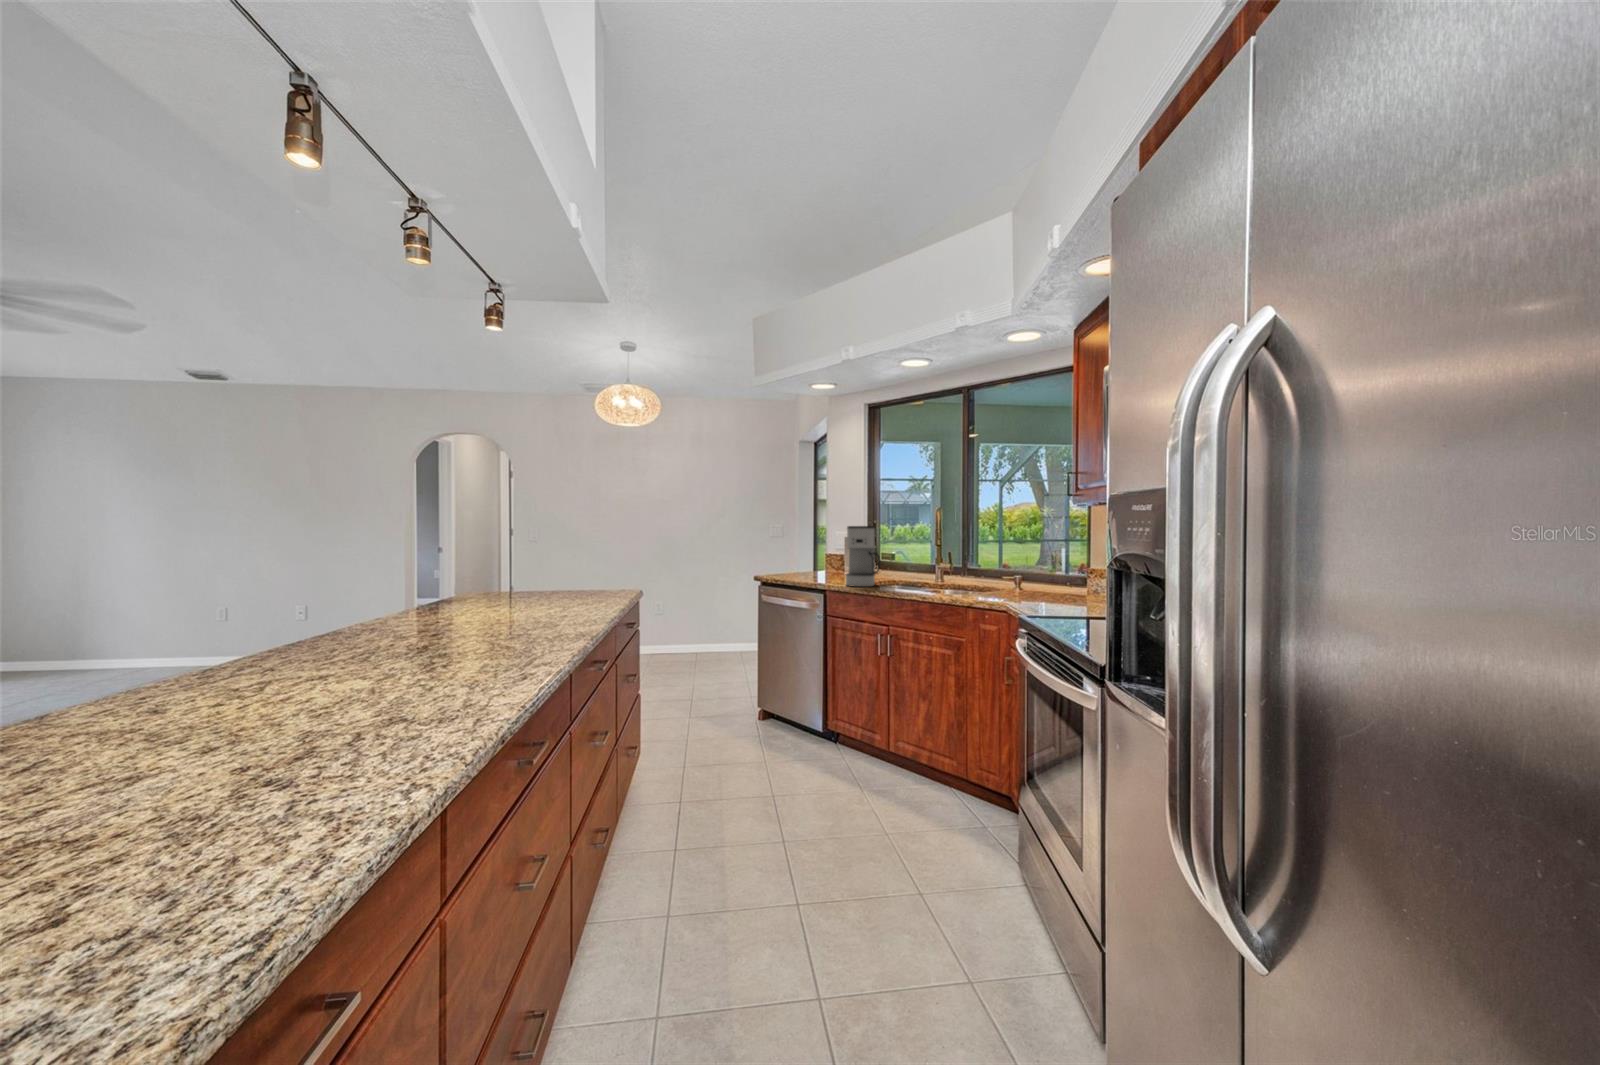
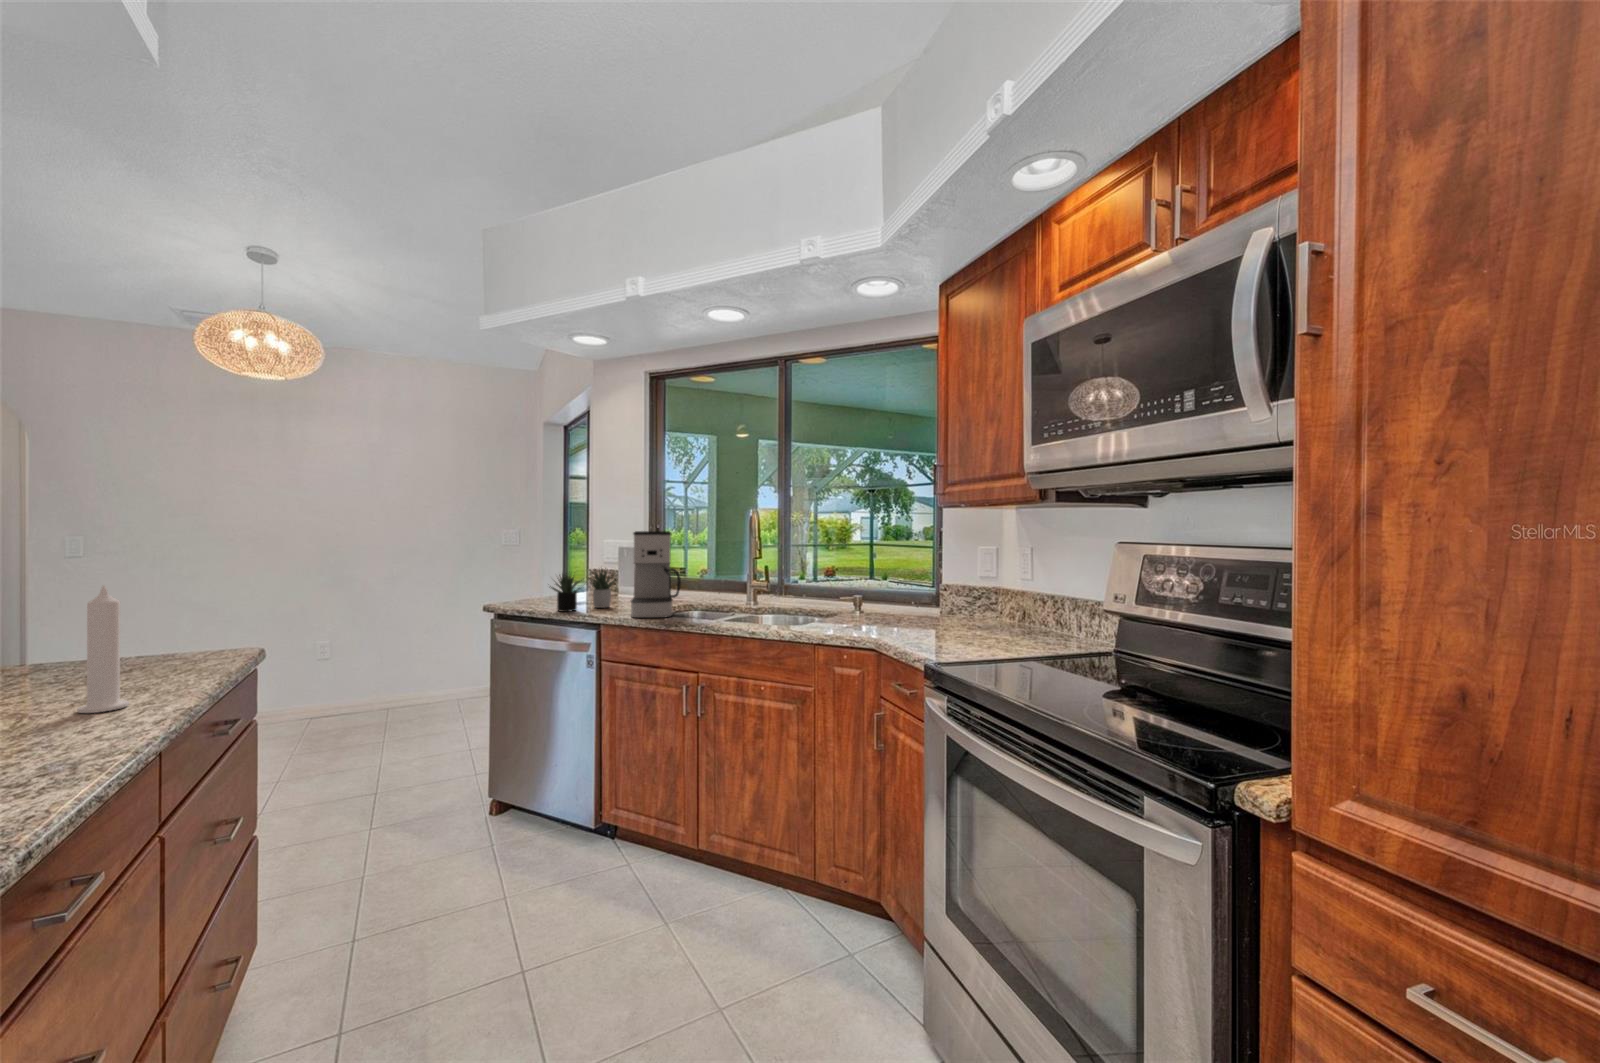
succulent plant: none [793,550,842,581] -> present [550,568,615,612]
candle: none [583,551,600,609] -> present [77,586,129,713]

